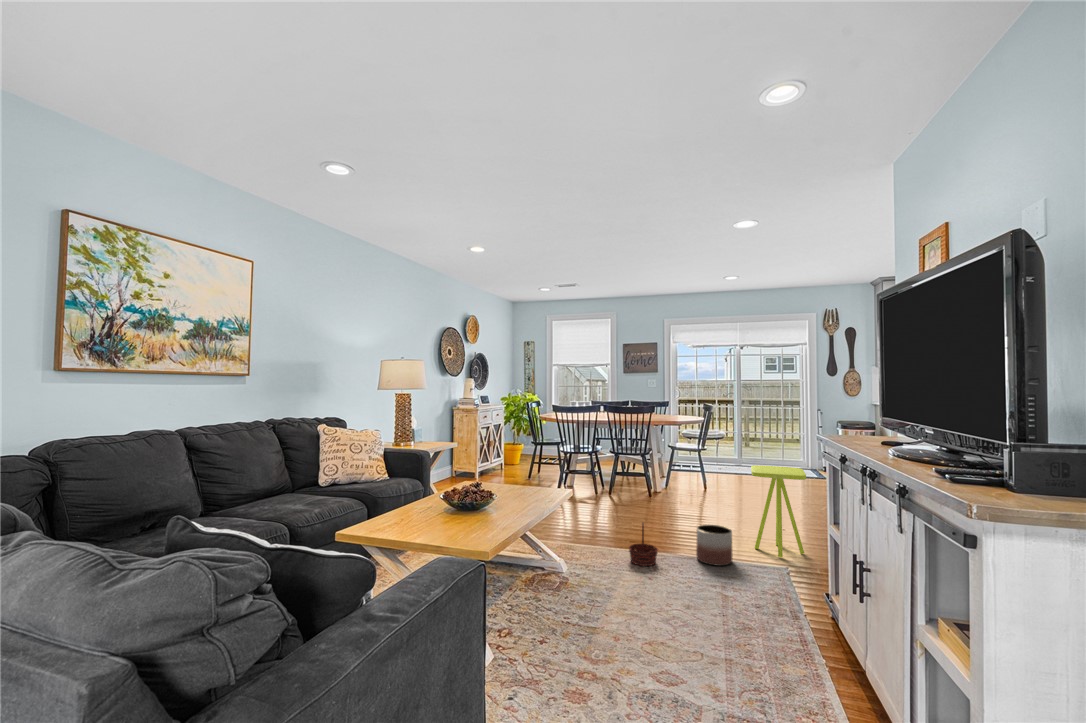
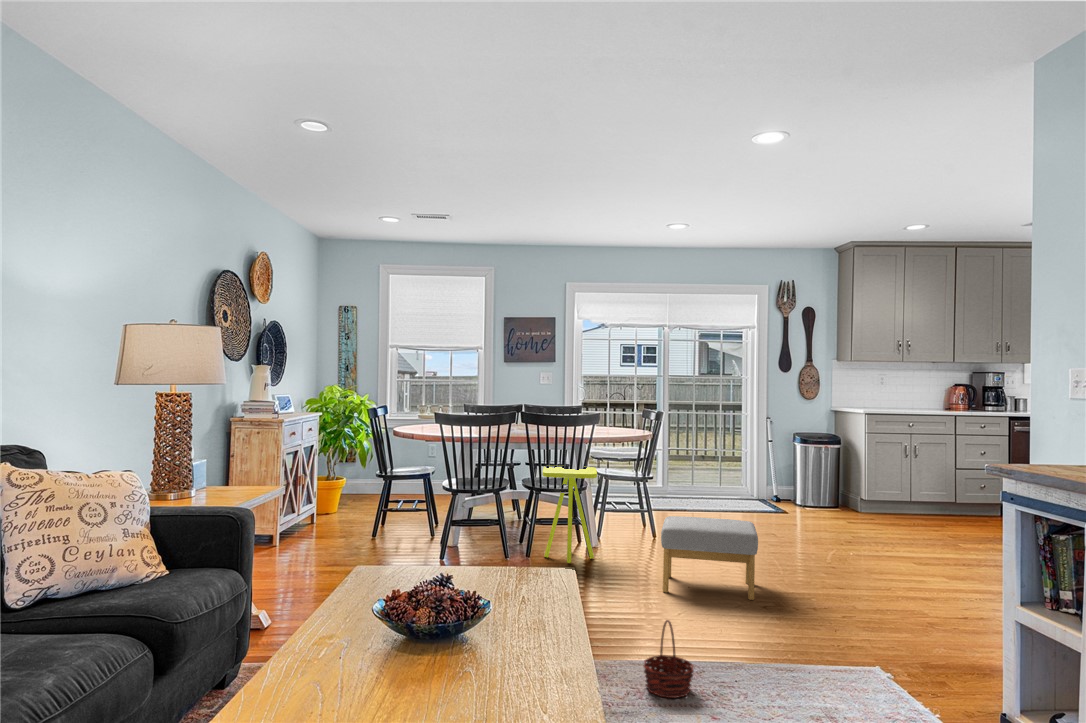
side table: present [751,465,806,557] -> present [543,467,597,563]
footstool: none [683,471,752,526] -> present [661,516,758,600]
planter: present [696,525,733,566] -> none [741,611,800,681]

